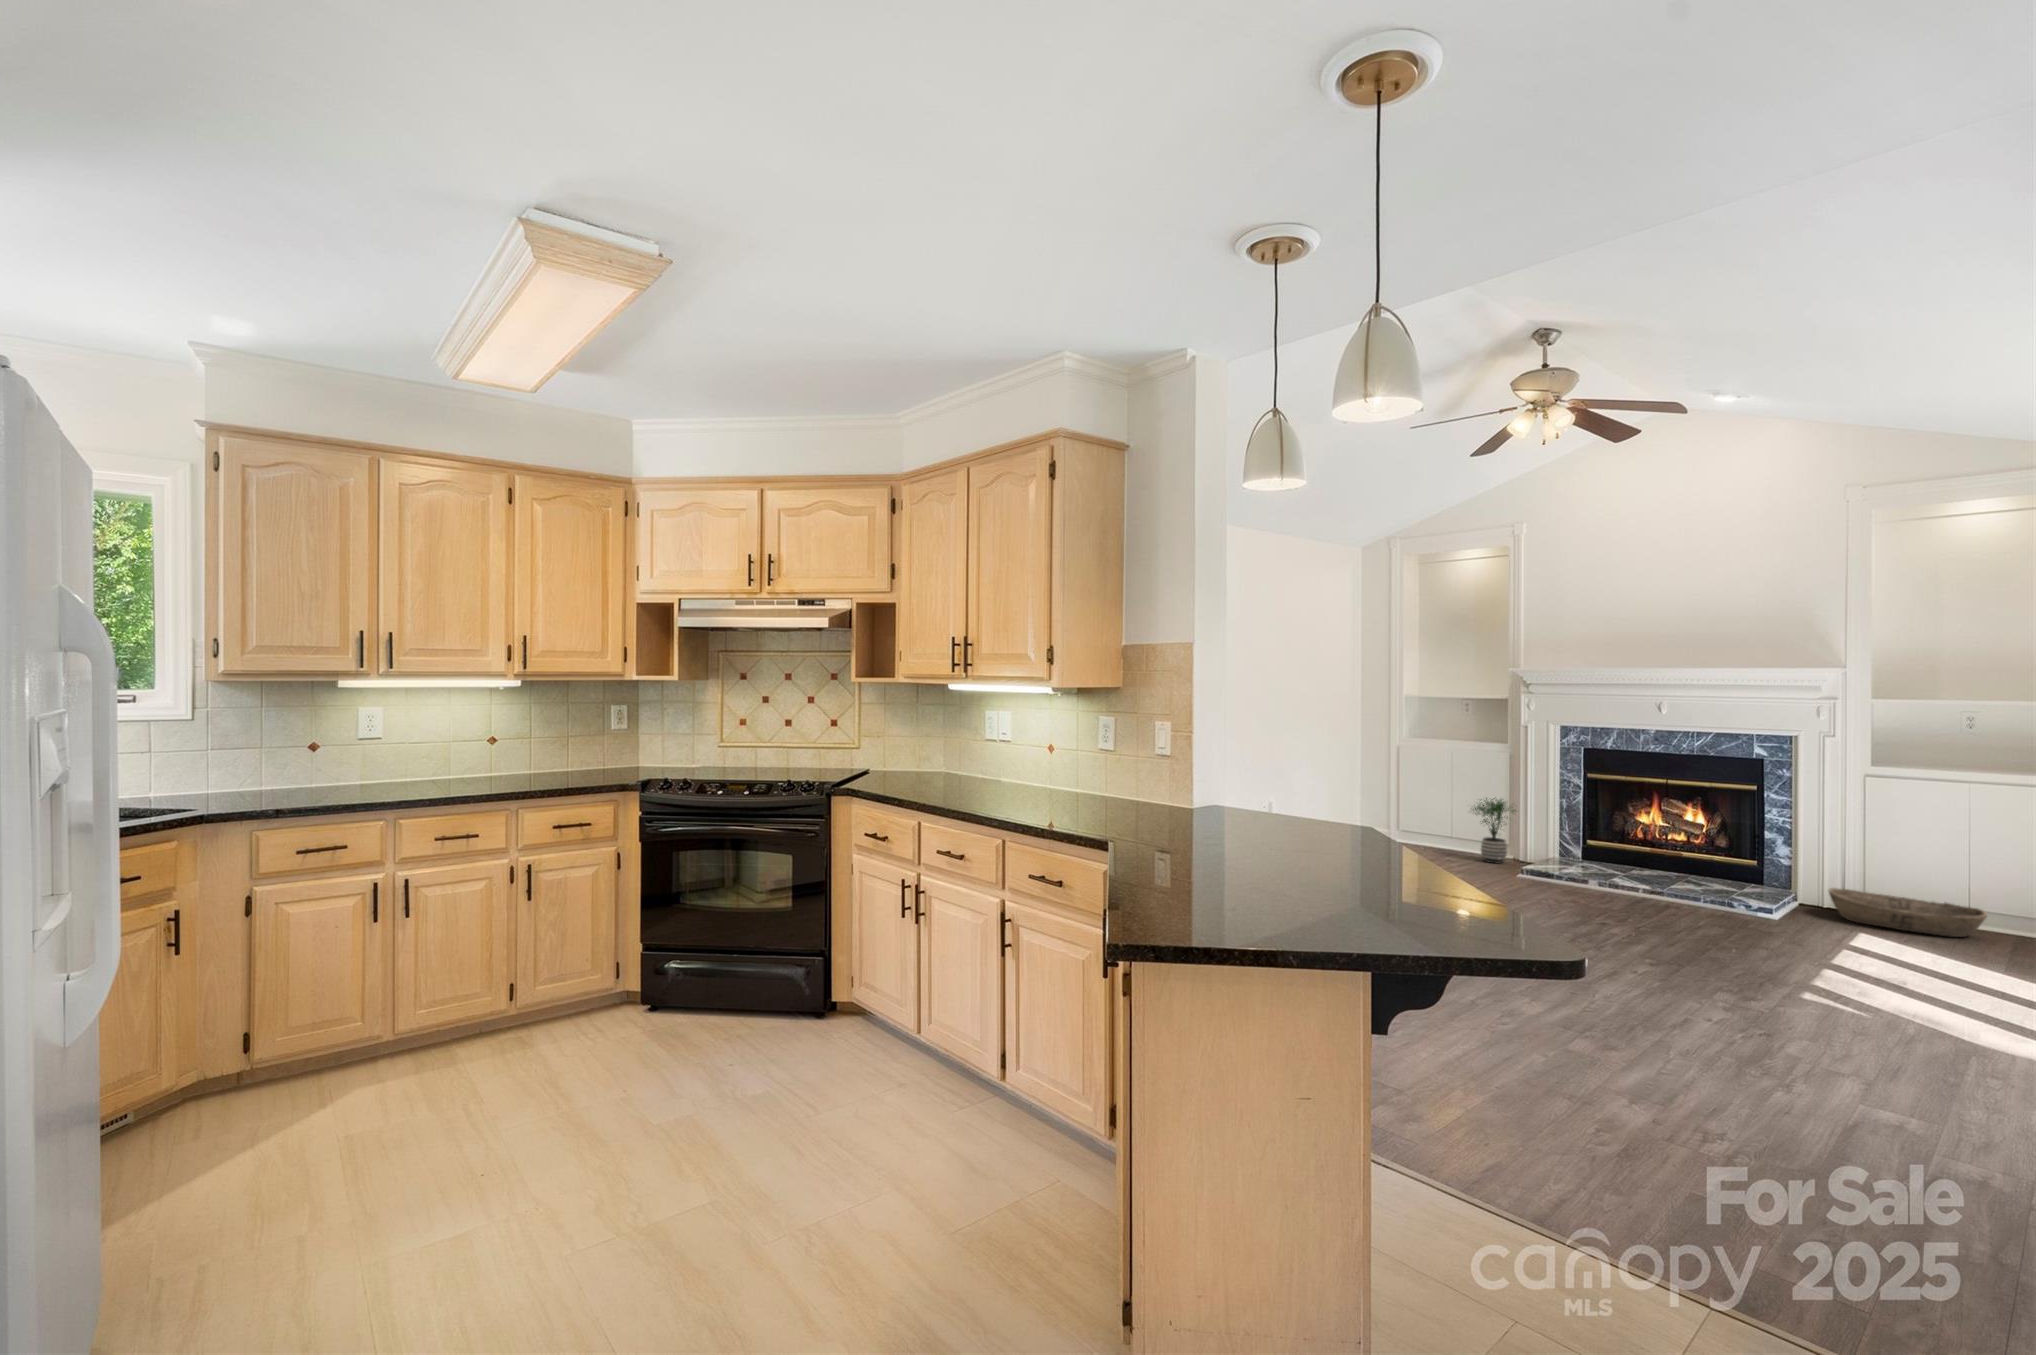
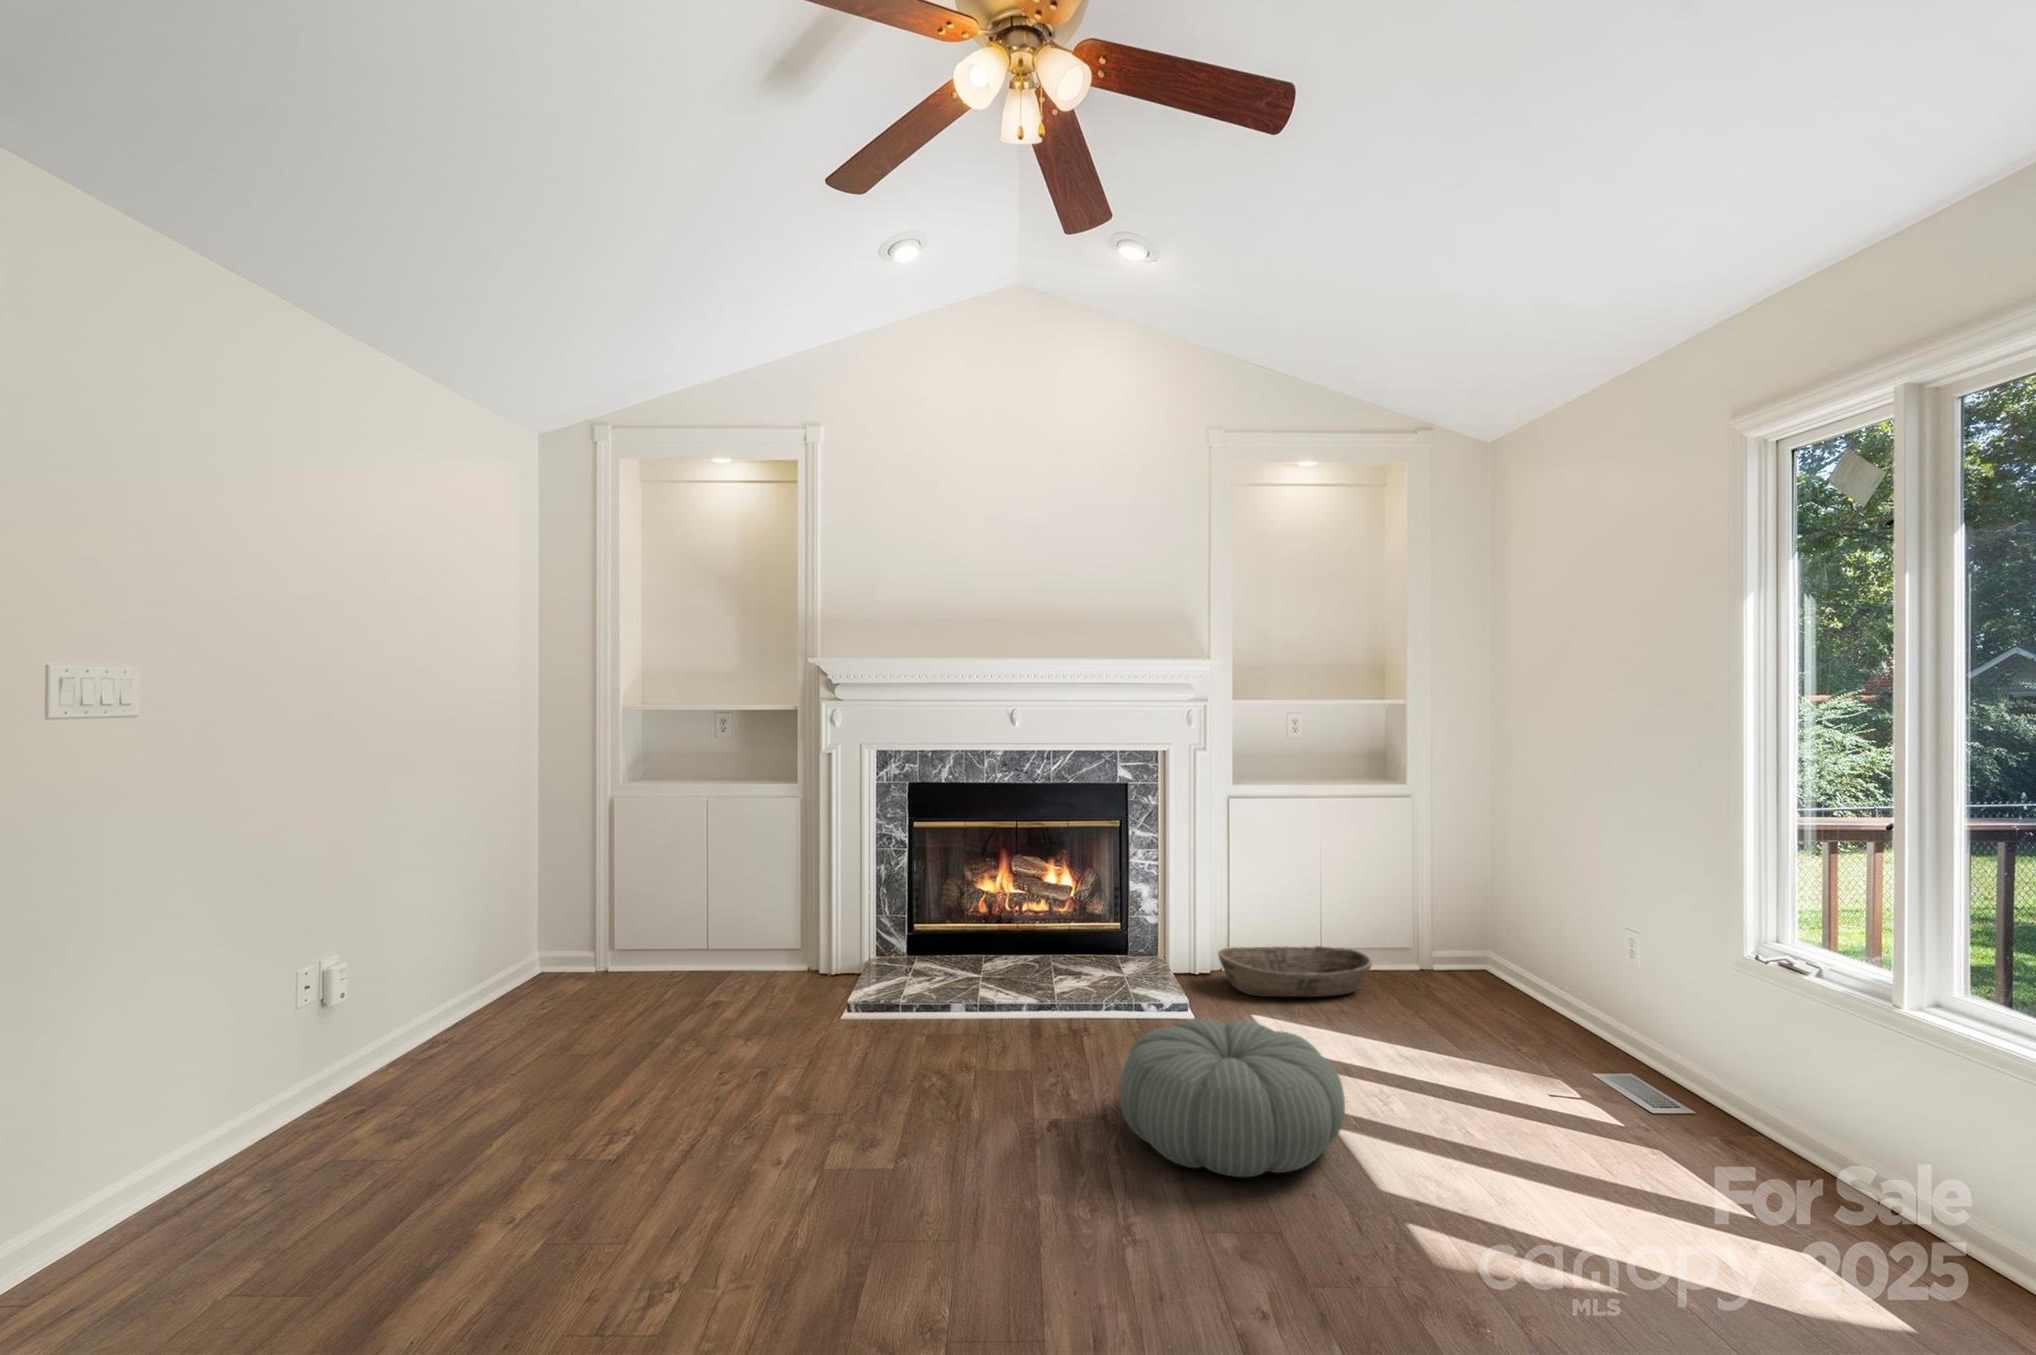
potted plant: present [1472,798,1516,863] -> none [744,878,825,993]
pouf: none [1643,888,1798,963] -> present [1119,1020,1345,1177]

